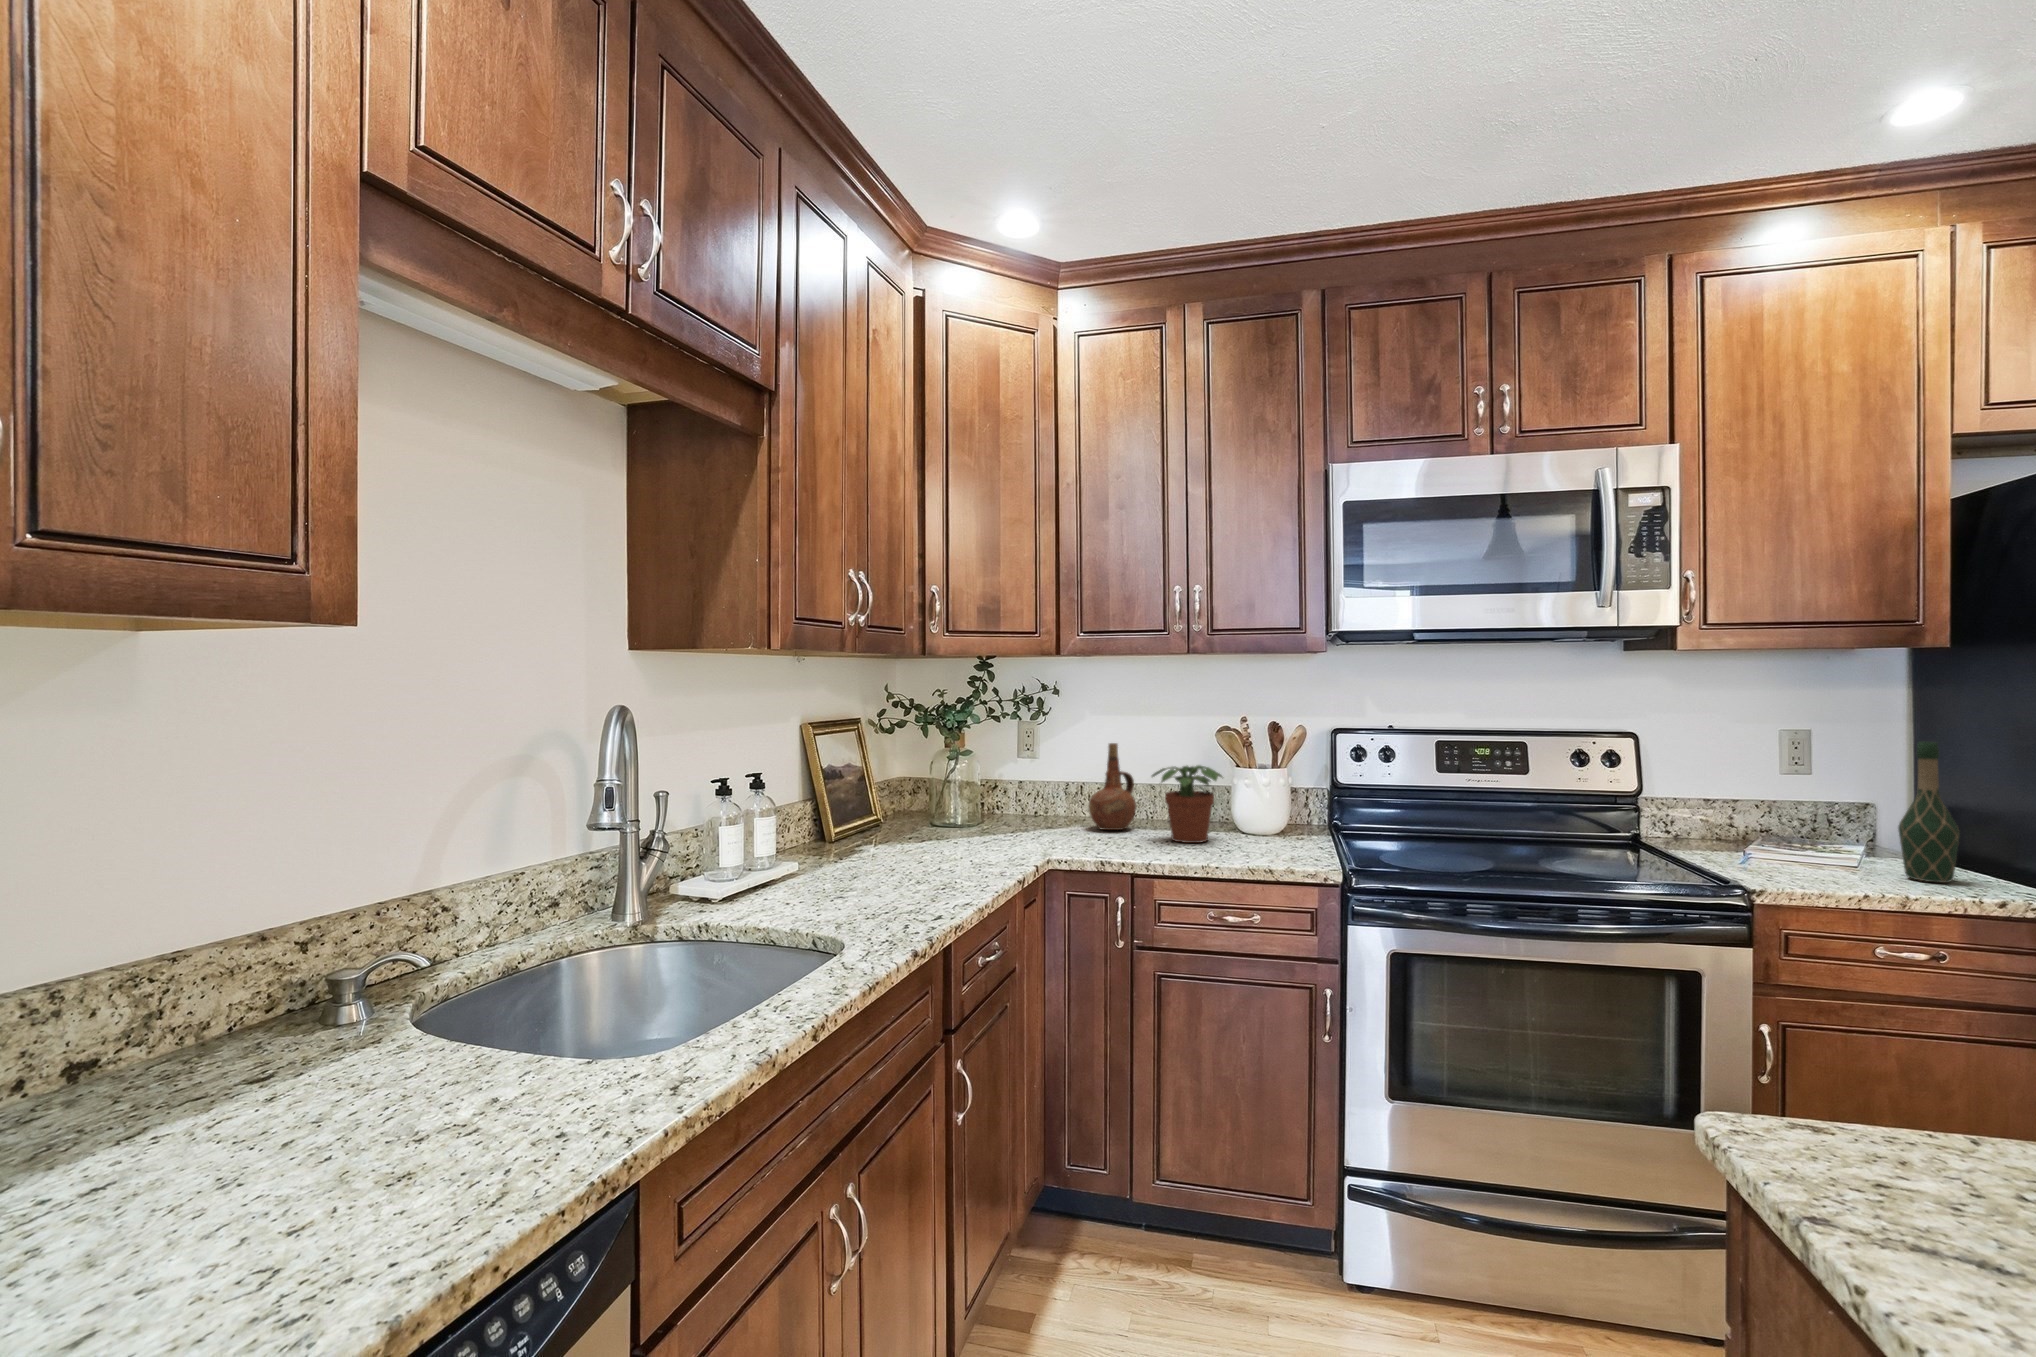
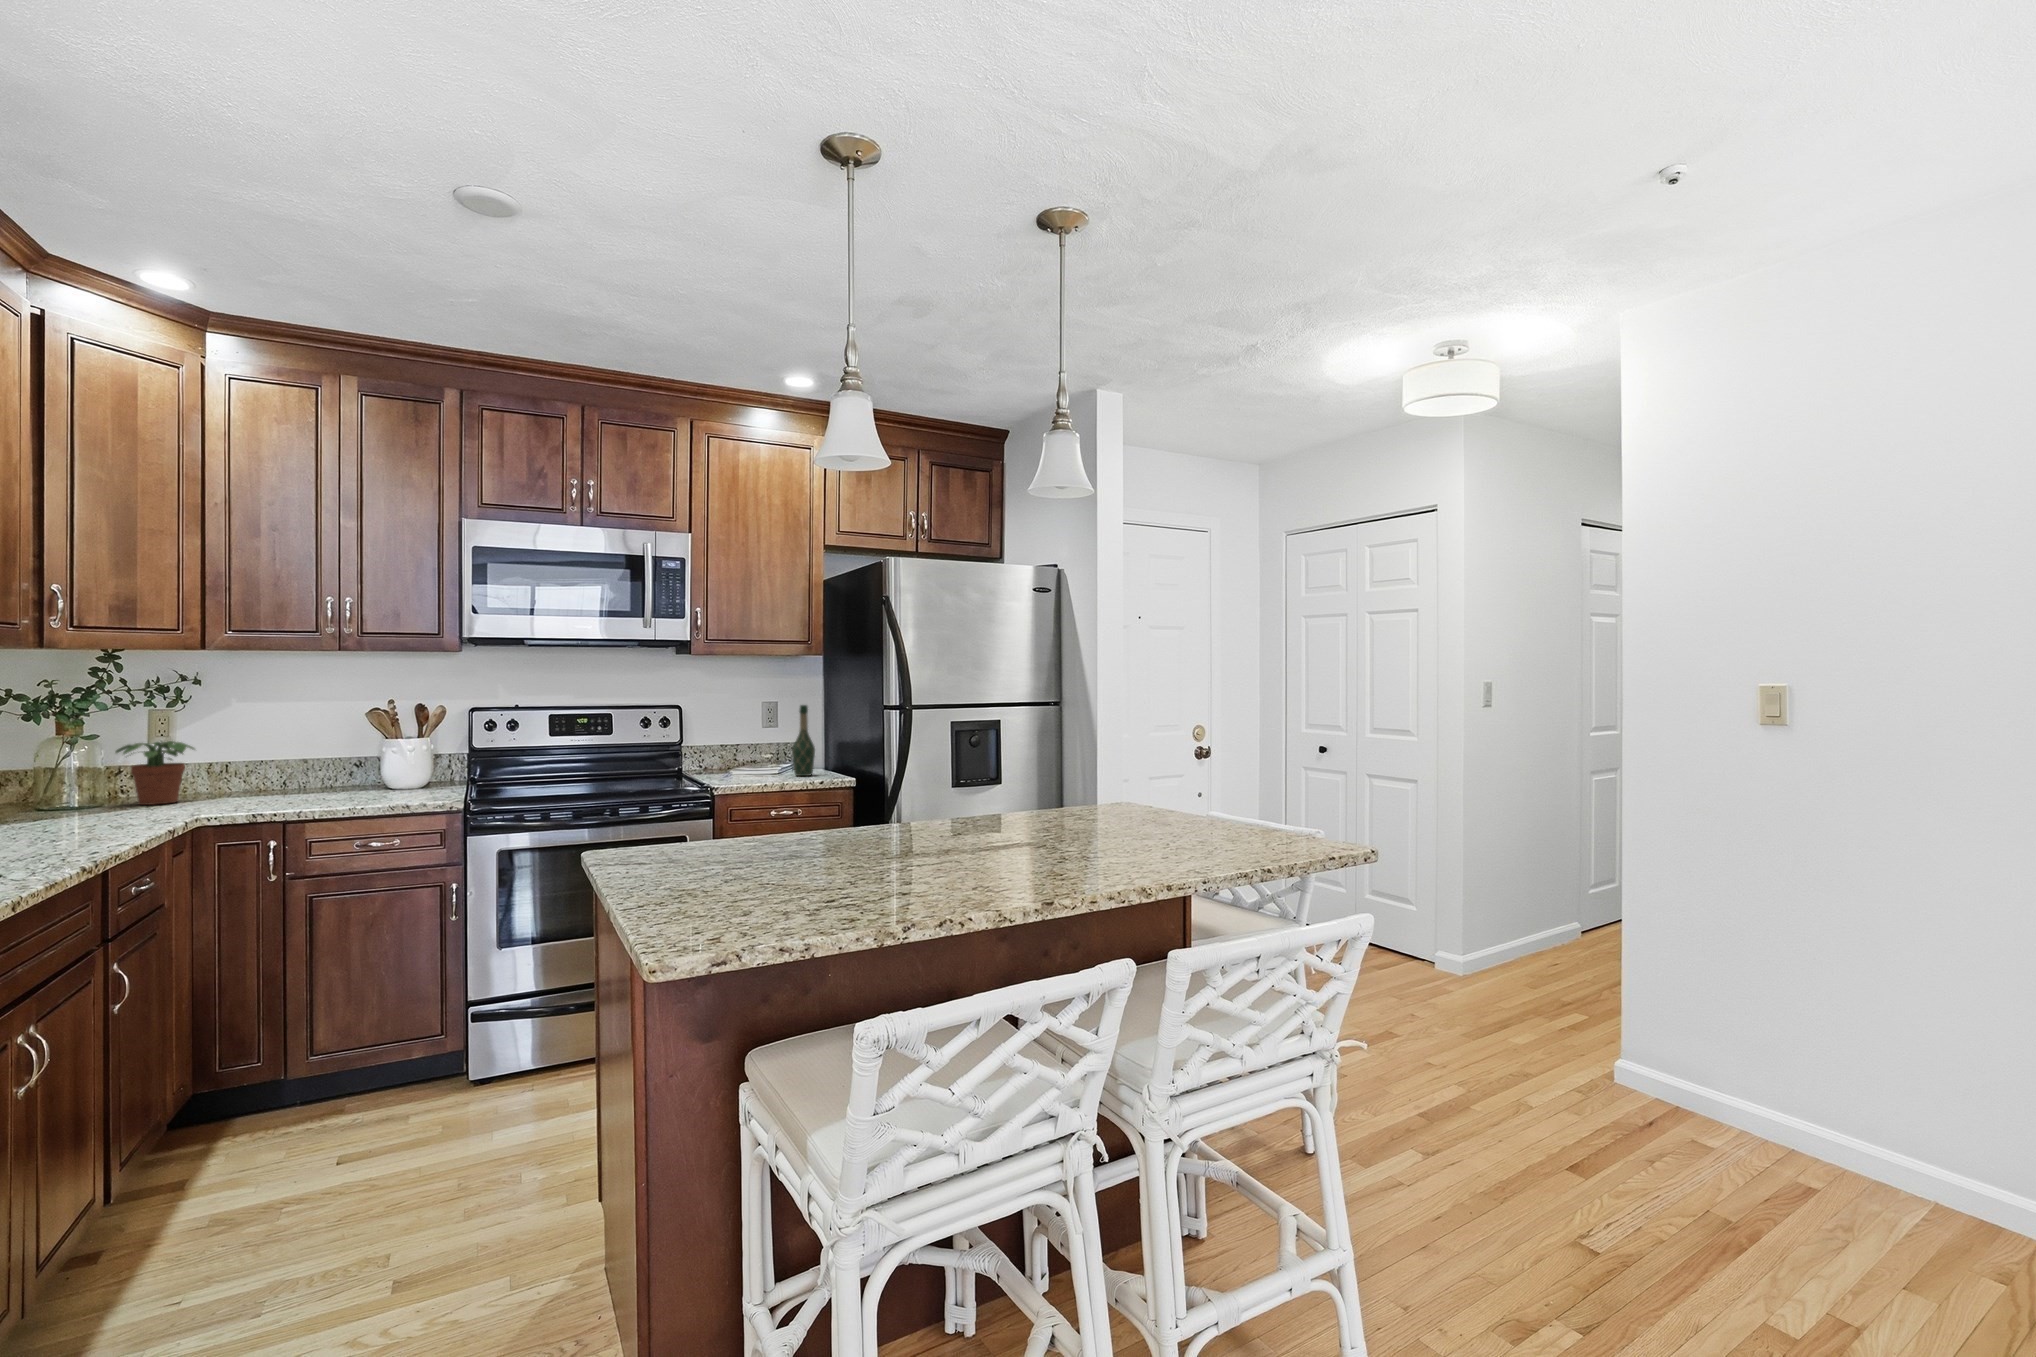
ceramic pitcher: present [1088,743,1136,830] -> none [237,724,288,798]
potted plant: present [1152,765,1222,843] -> present [116,741,195,805]

